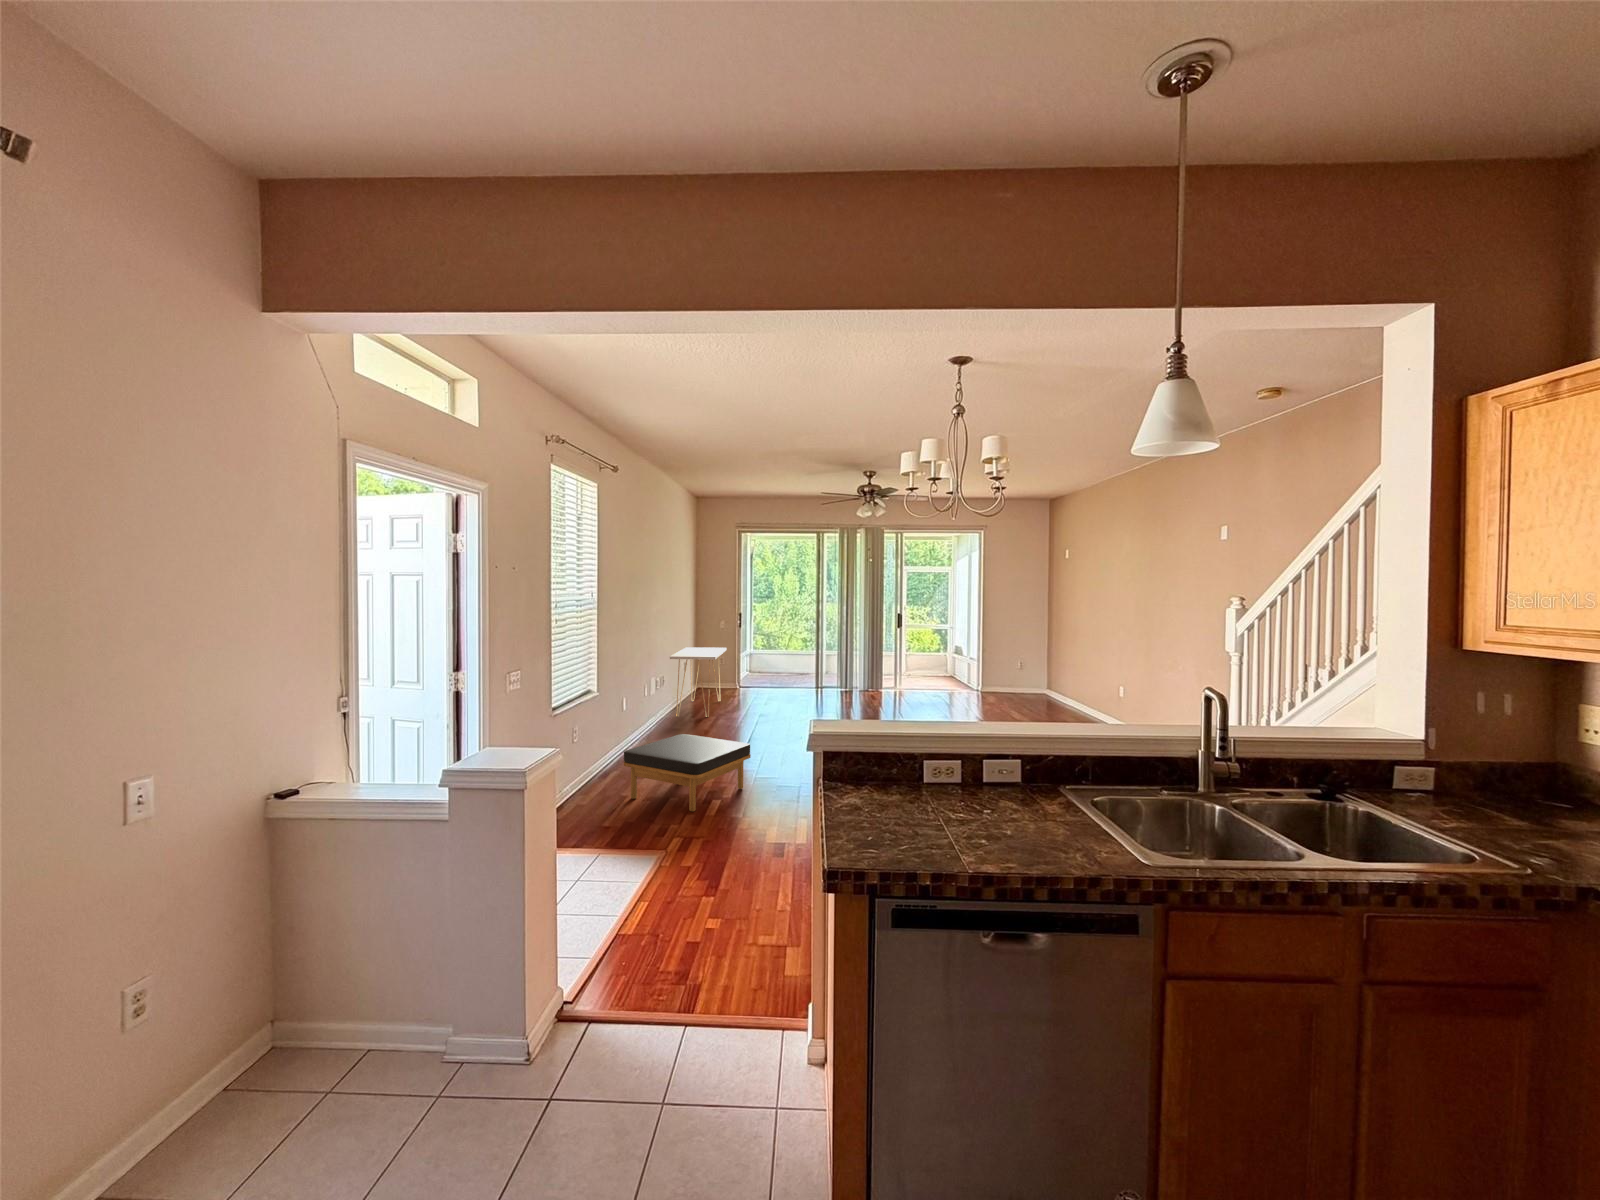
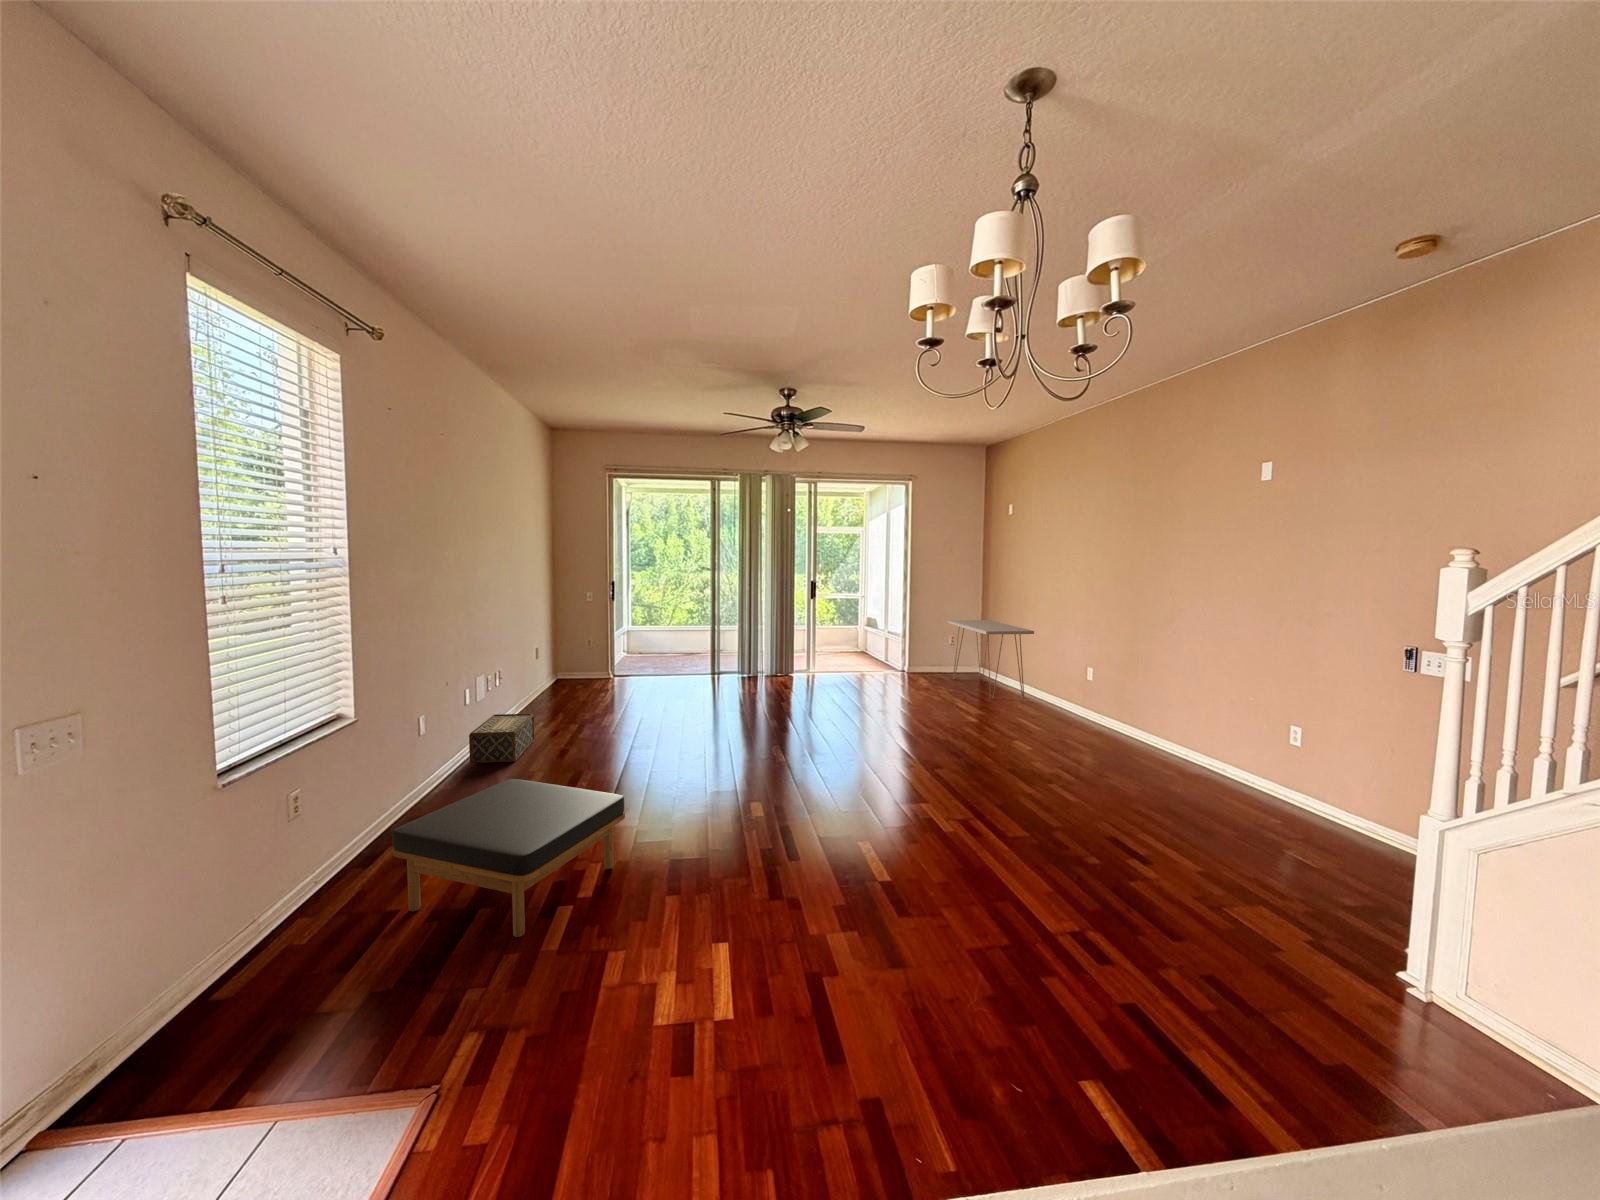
console table: present [670,647,726,717] -> present [948,620,1034,699]
woven basket: none [646,706,686,737] -> present [469,714,534,763]

